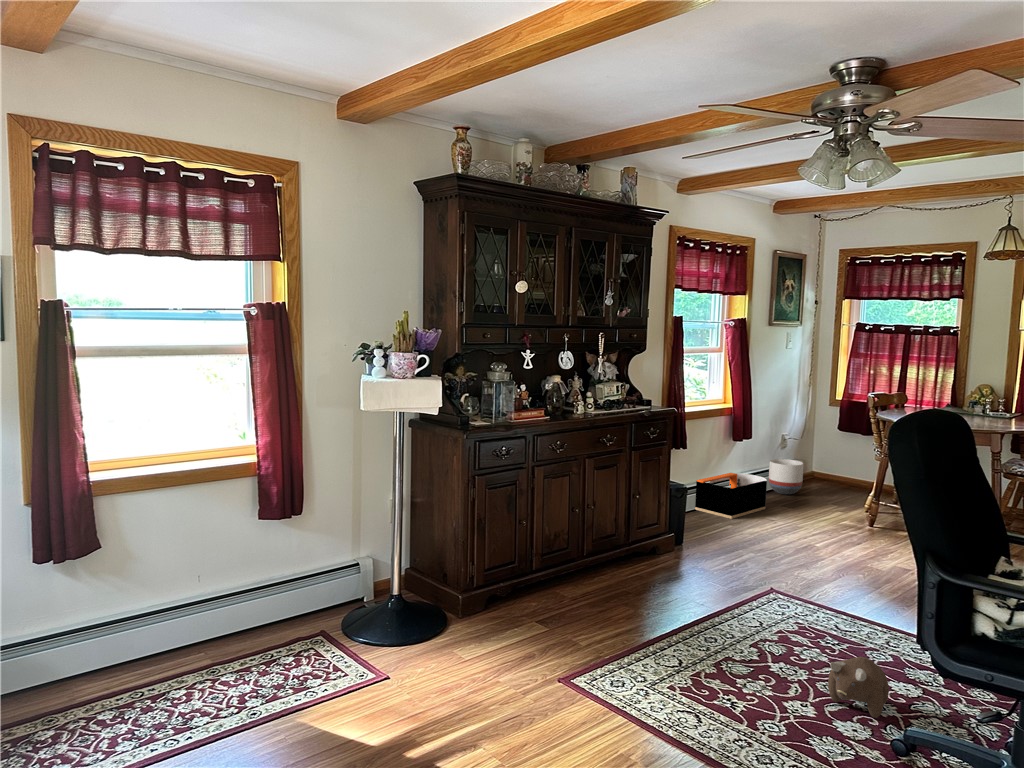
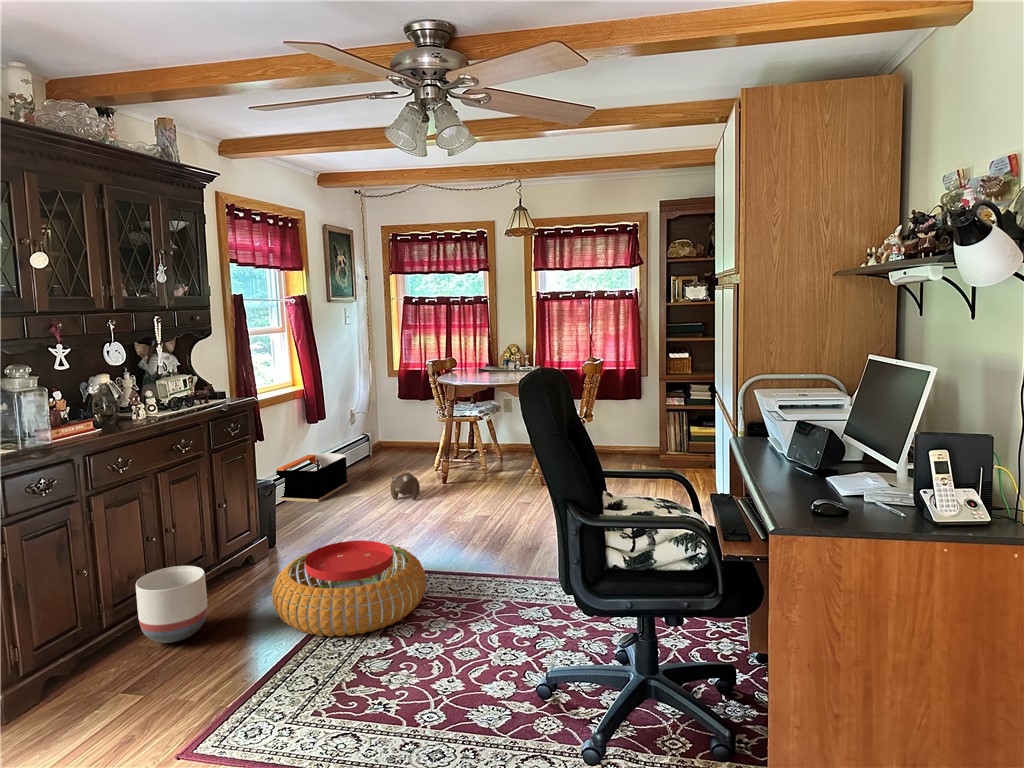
planter: present [769,459,803,494] -> present [136,566,207,643]
pouf: none [661,553,809,641] -> present [272,541,426,637]
plush toy: present [828,657,889,718] -> present [391,473,420,500]

